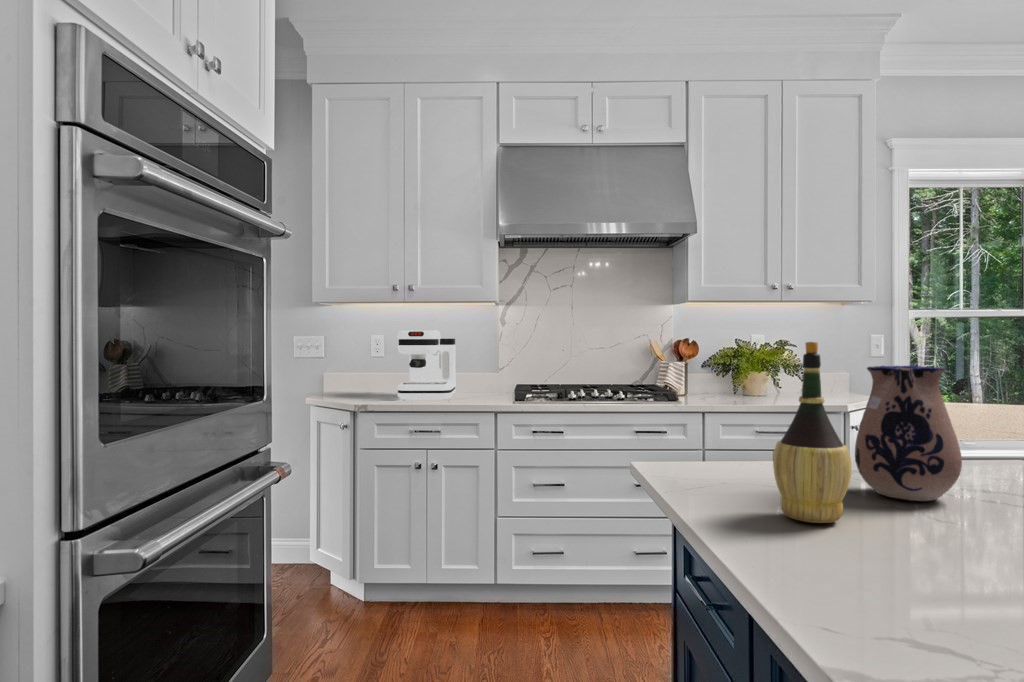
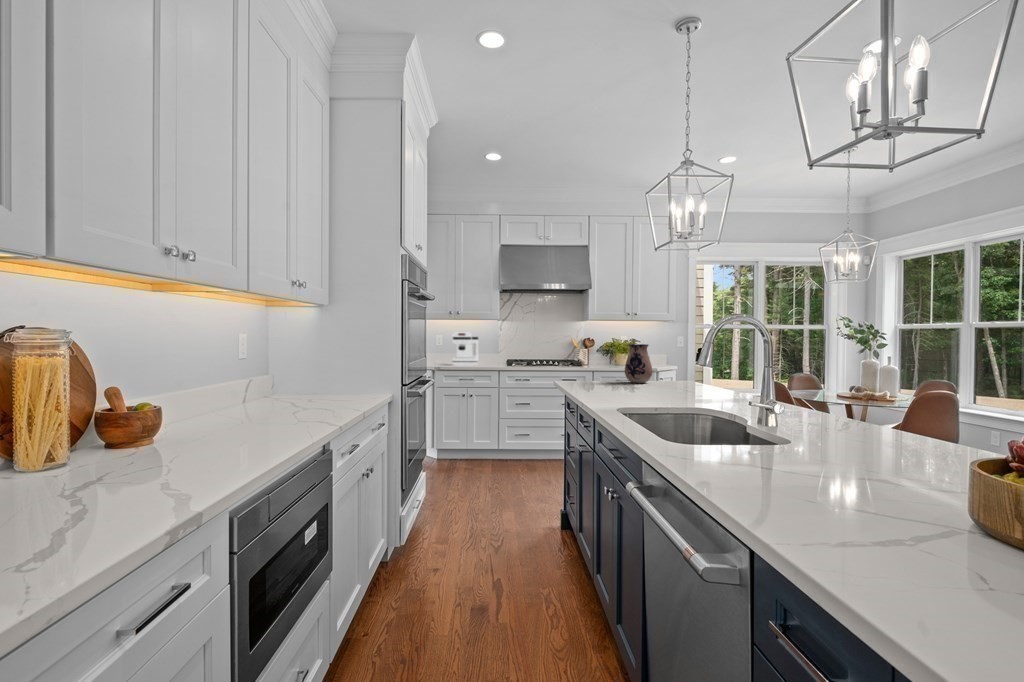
wine bottle: present [773,342,851,523] -> none [596,336,616,385]

